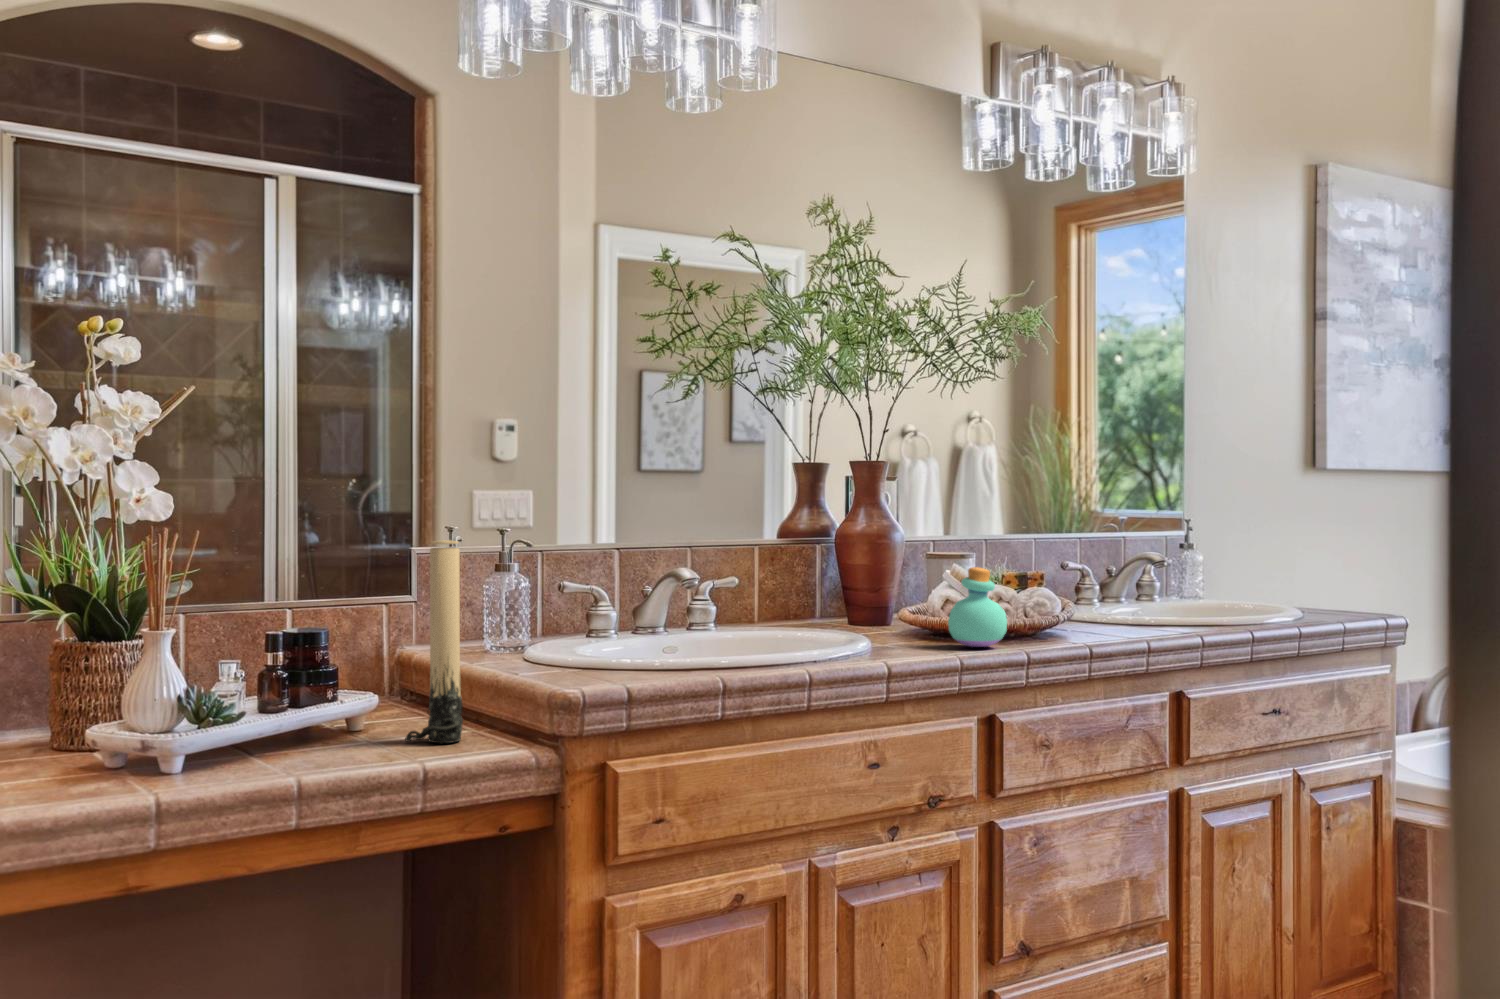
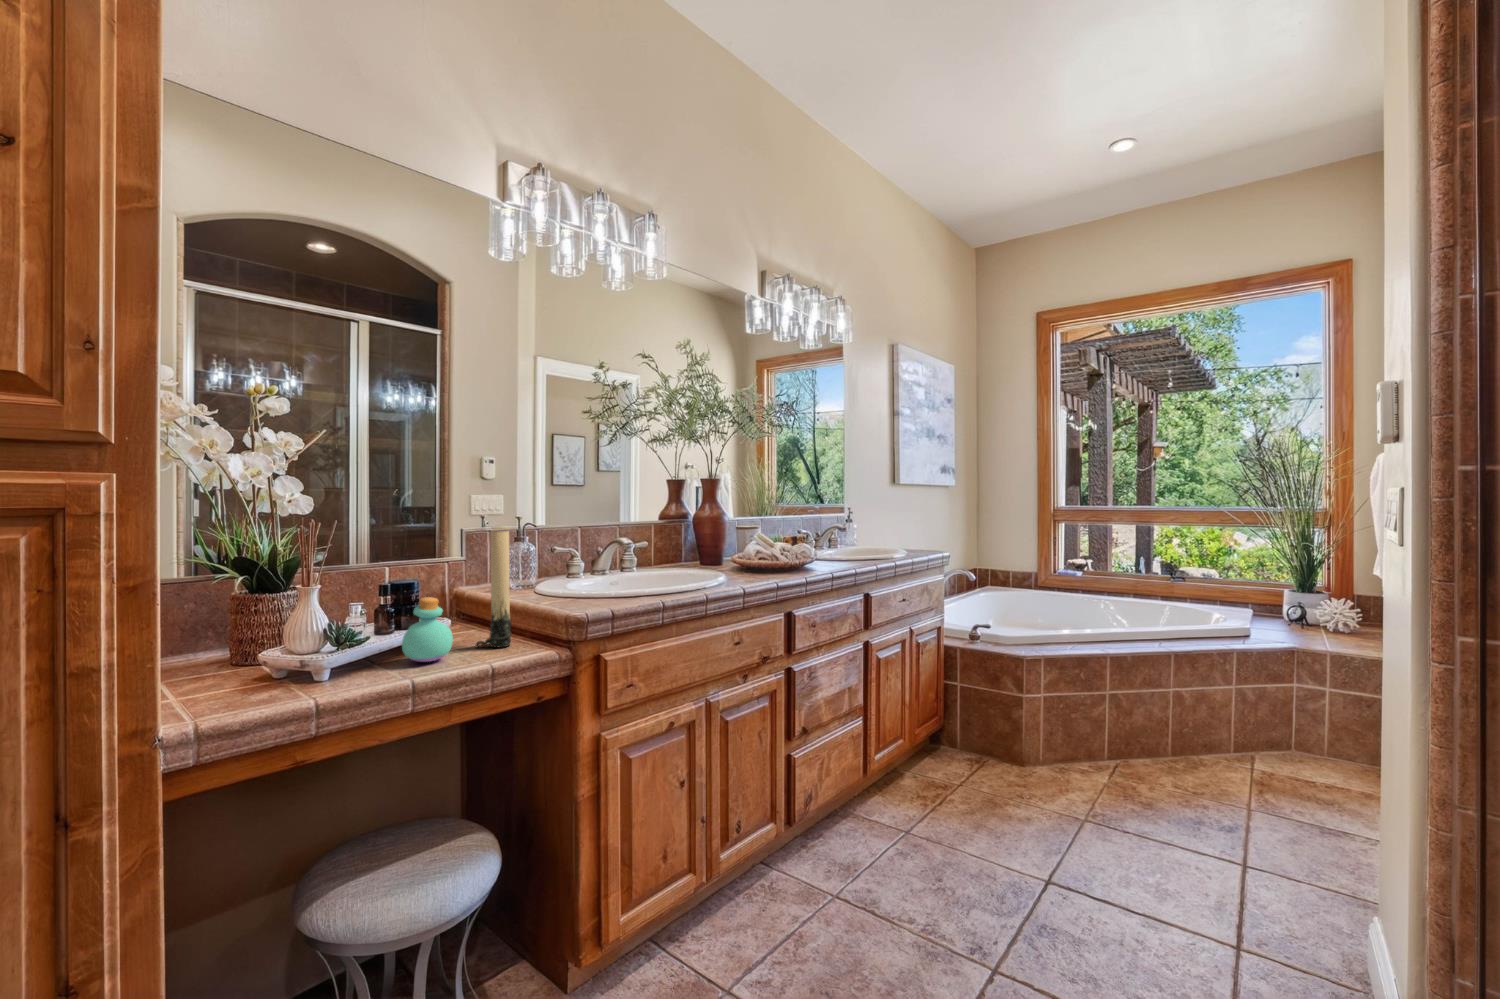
perfume bottle: present [948,567,1007,647] -> present [402,597,453,662]

